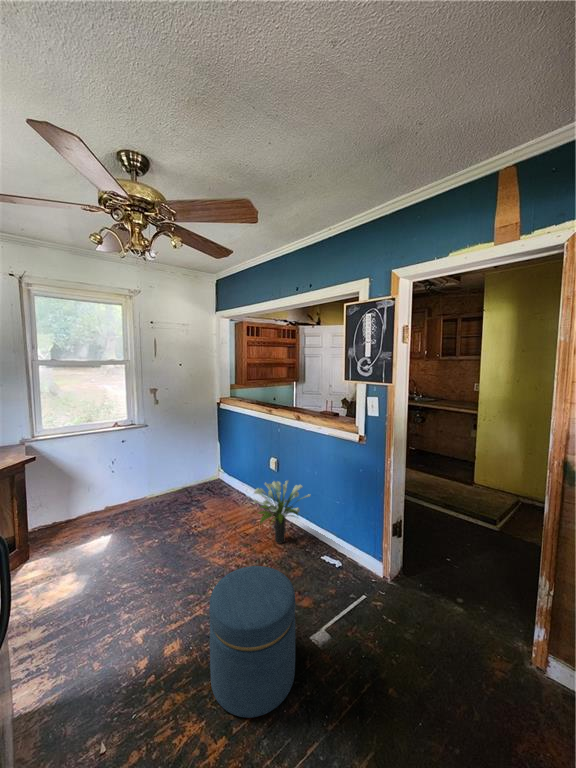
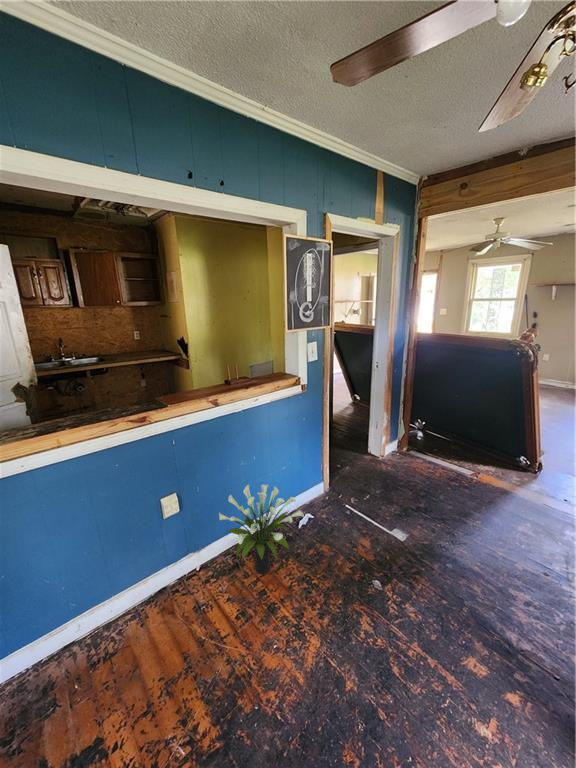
ottoman: present [209,566,295,718] -> none [414,496,505,611]

